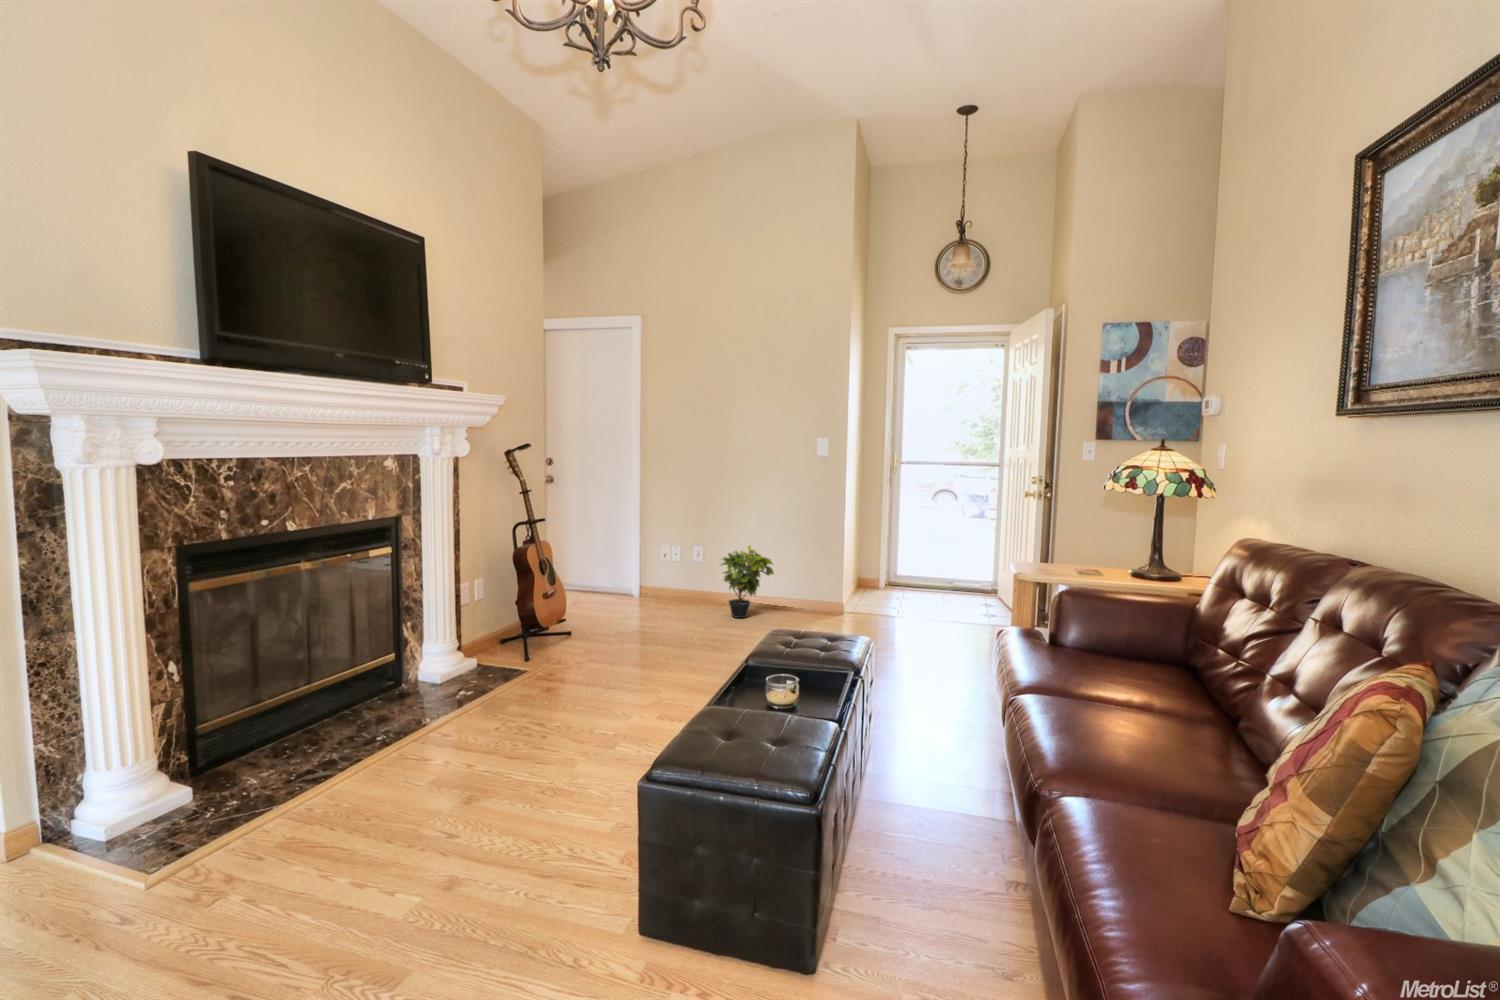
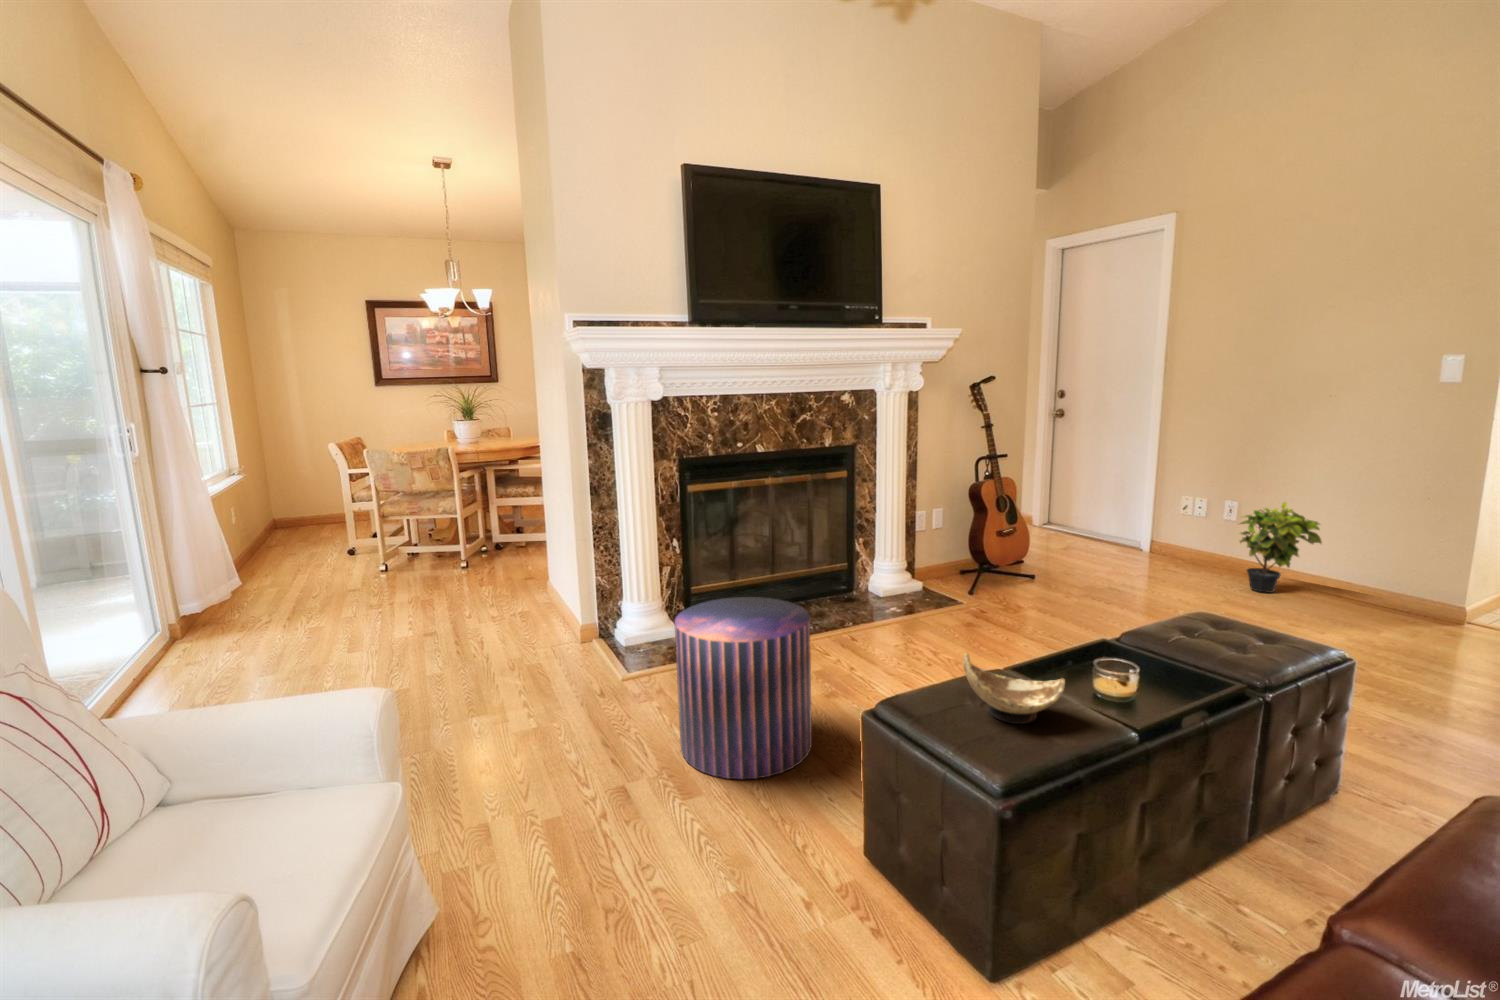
decorative bowl: none [721,701,794,753] -> present [963,653,1065,724]
pouf: none [317,705,501,946] -> present [675,597,812,779]

